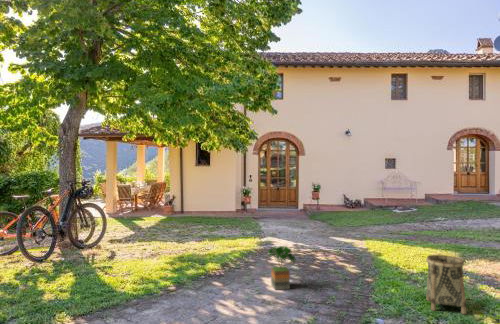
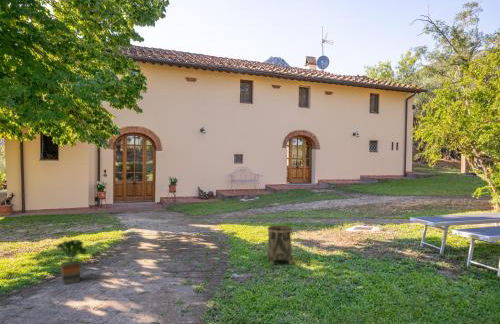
potted tree: present [268,246,296,290] -> present [57,240,87,284]

